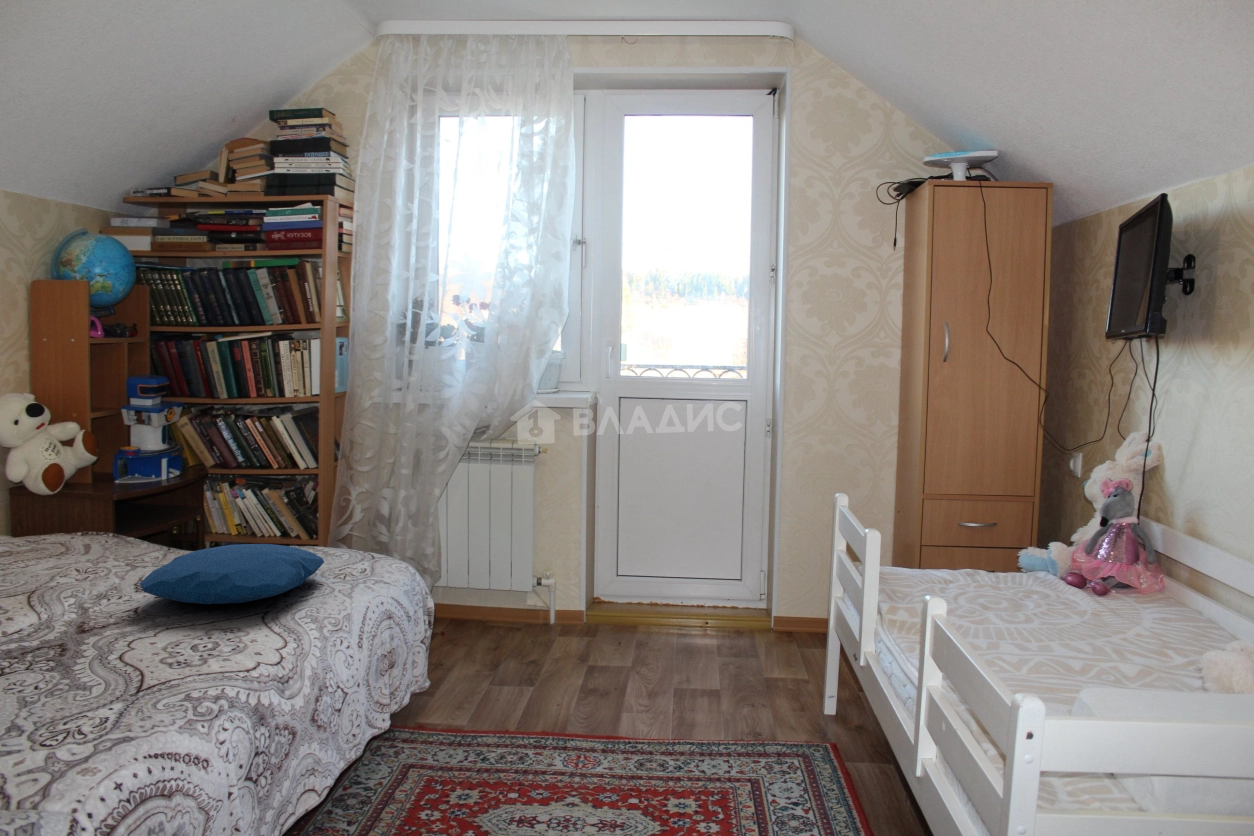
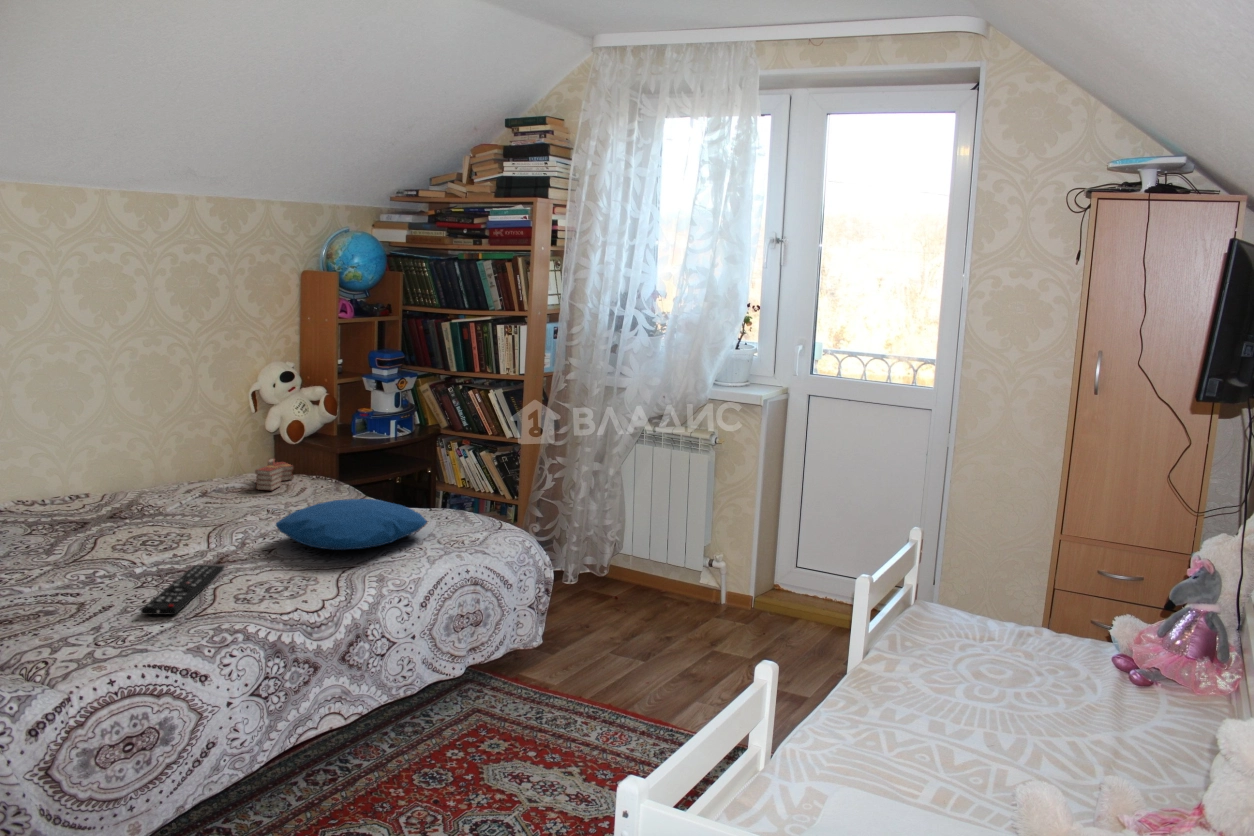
book: none [30,520,71,561] -> present [255,458,294,490]
remote control: none [67,643,121,710] -> present [141,565,224,615]

